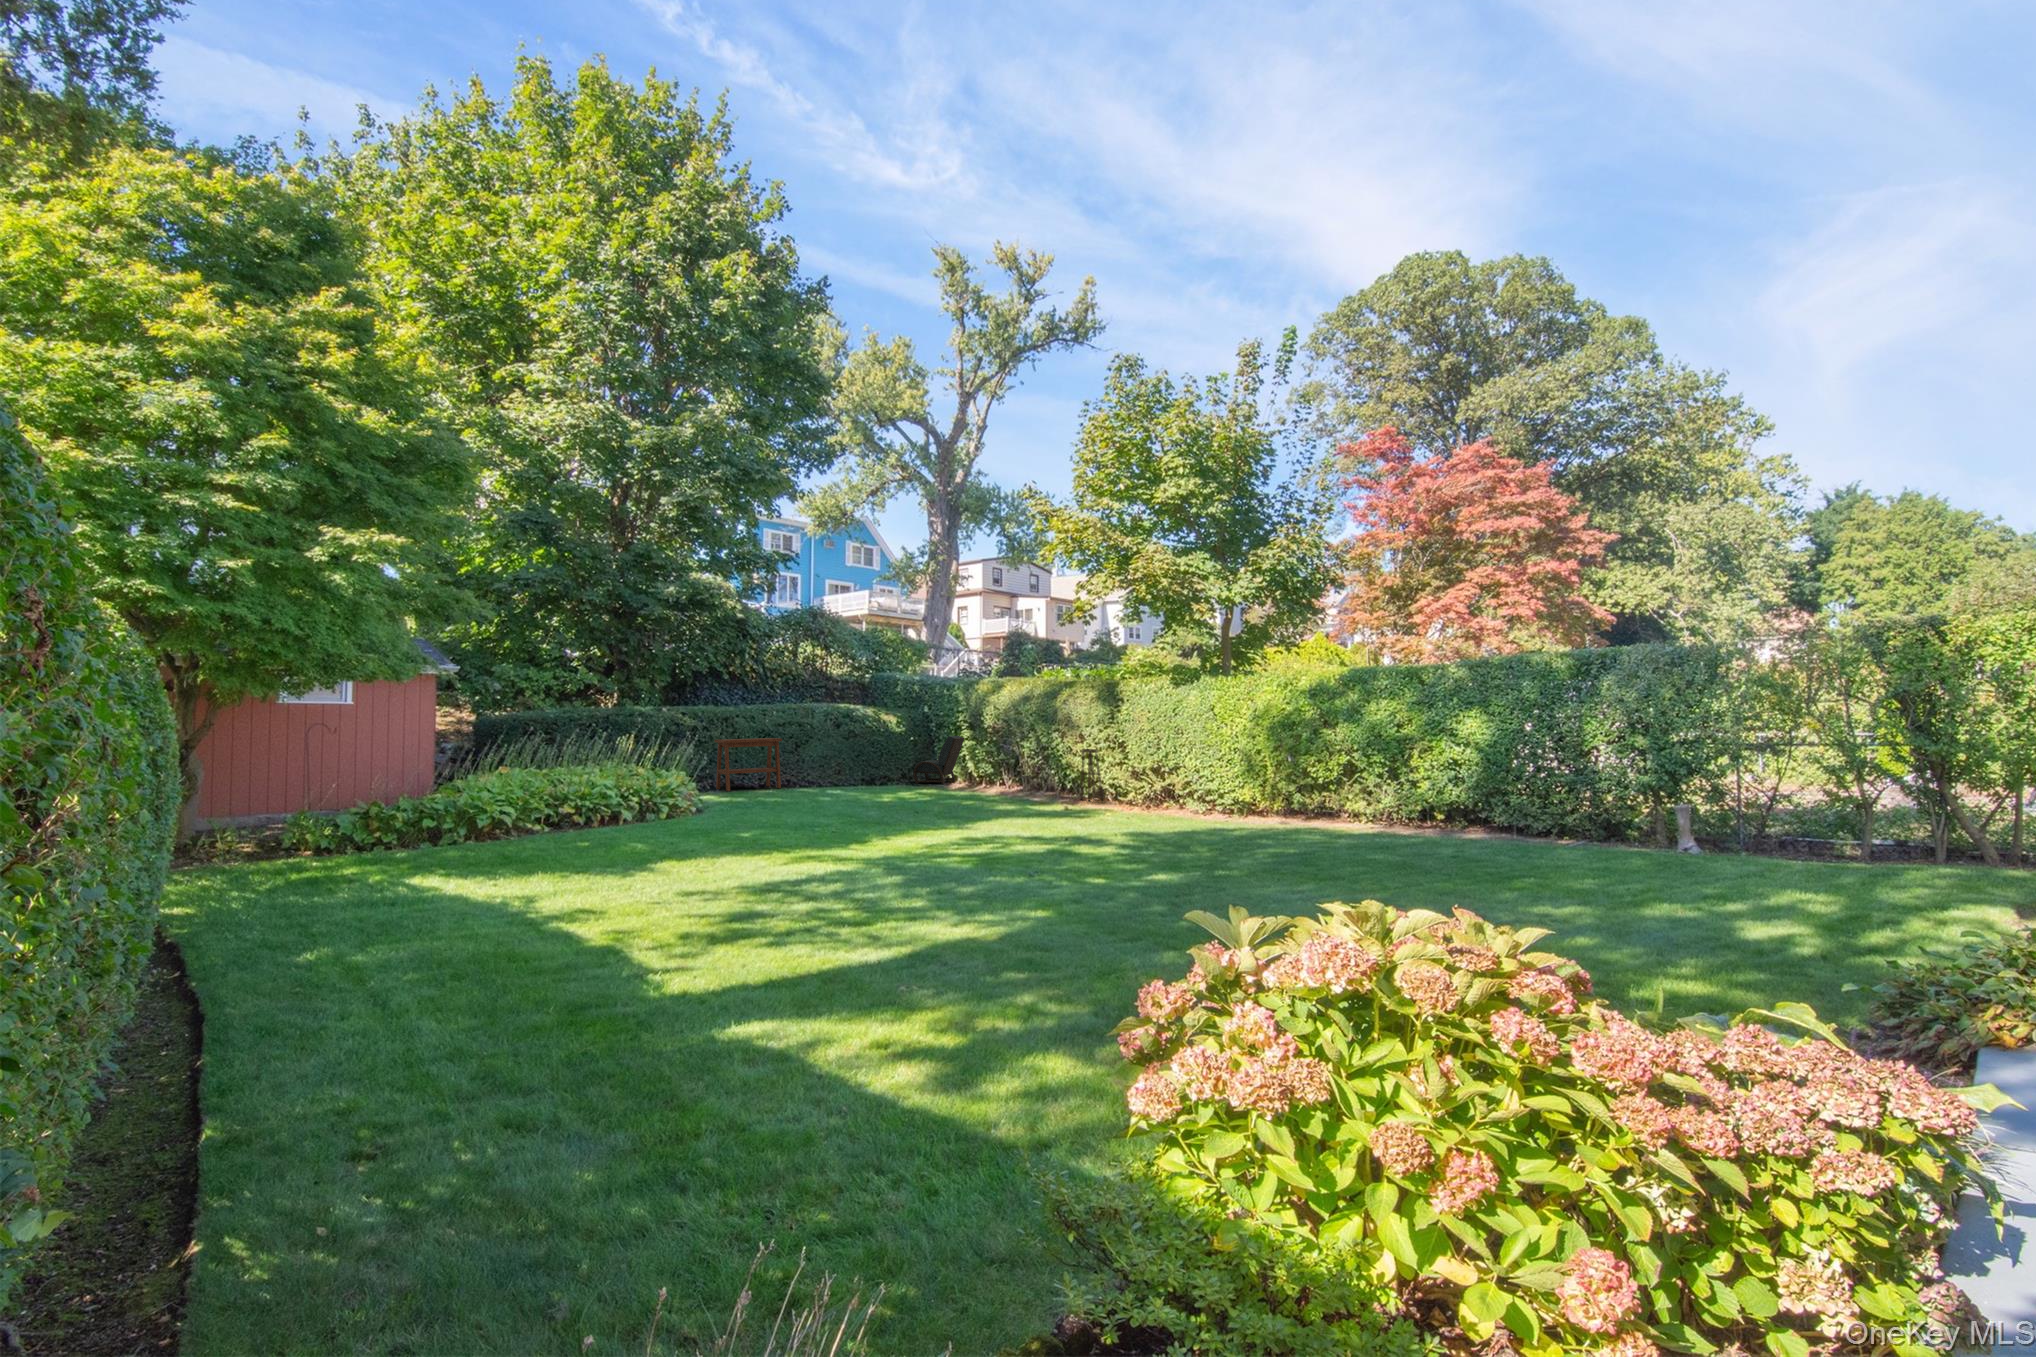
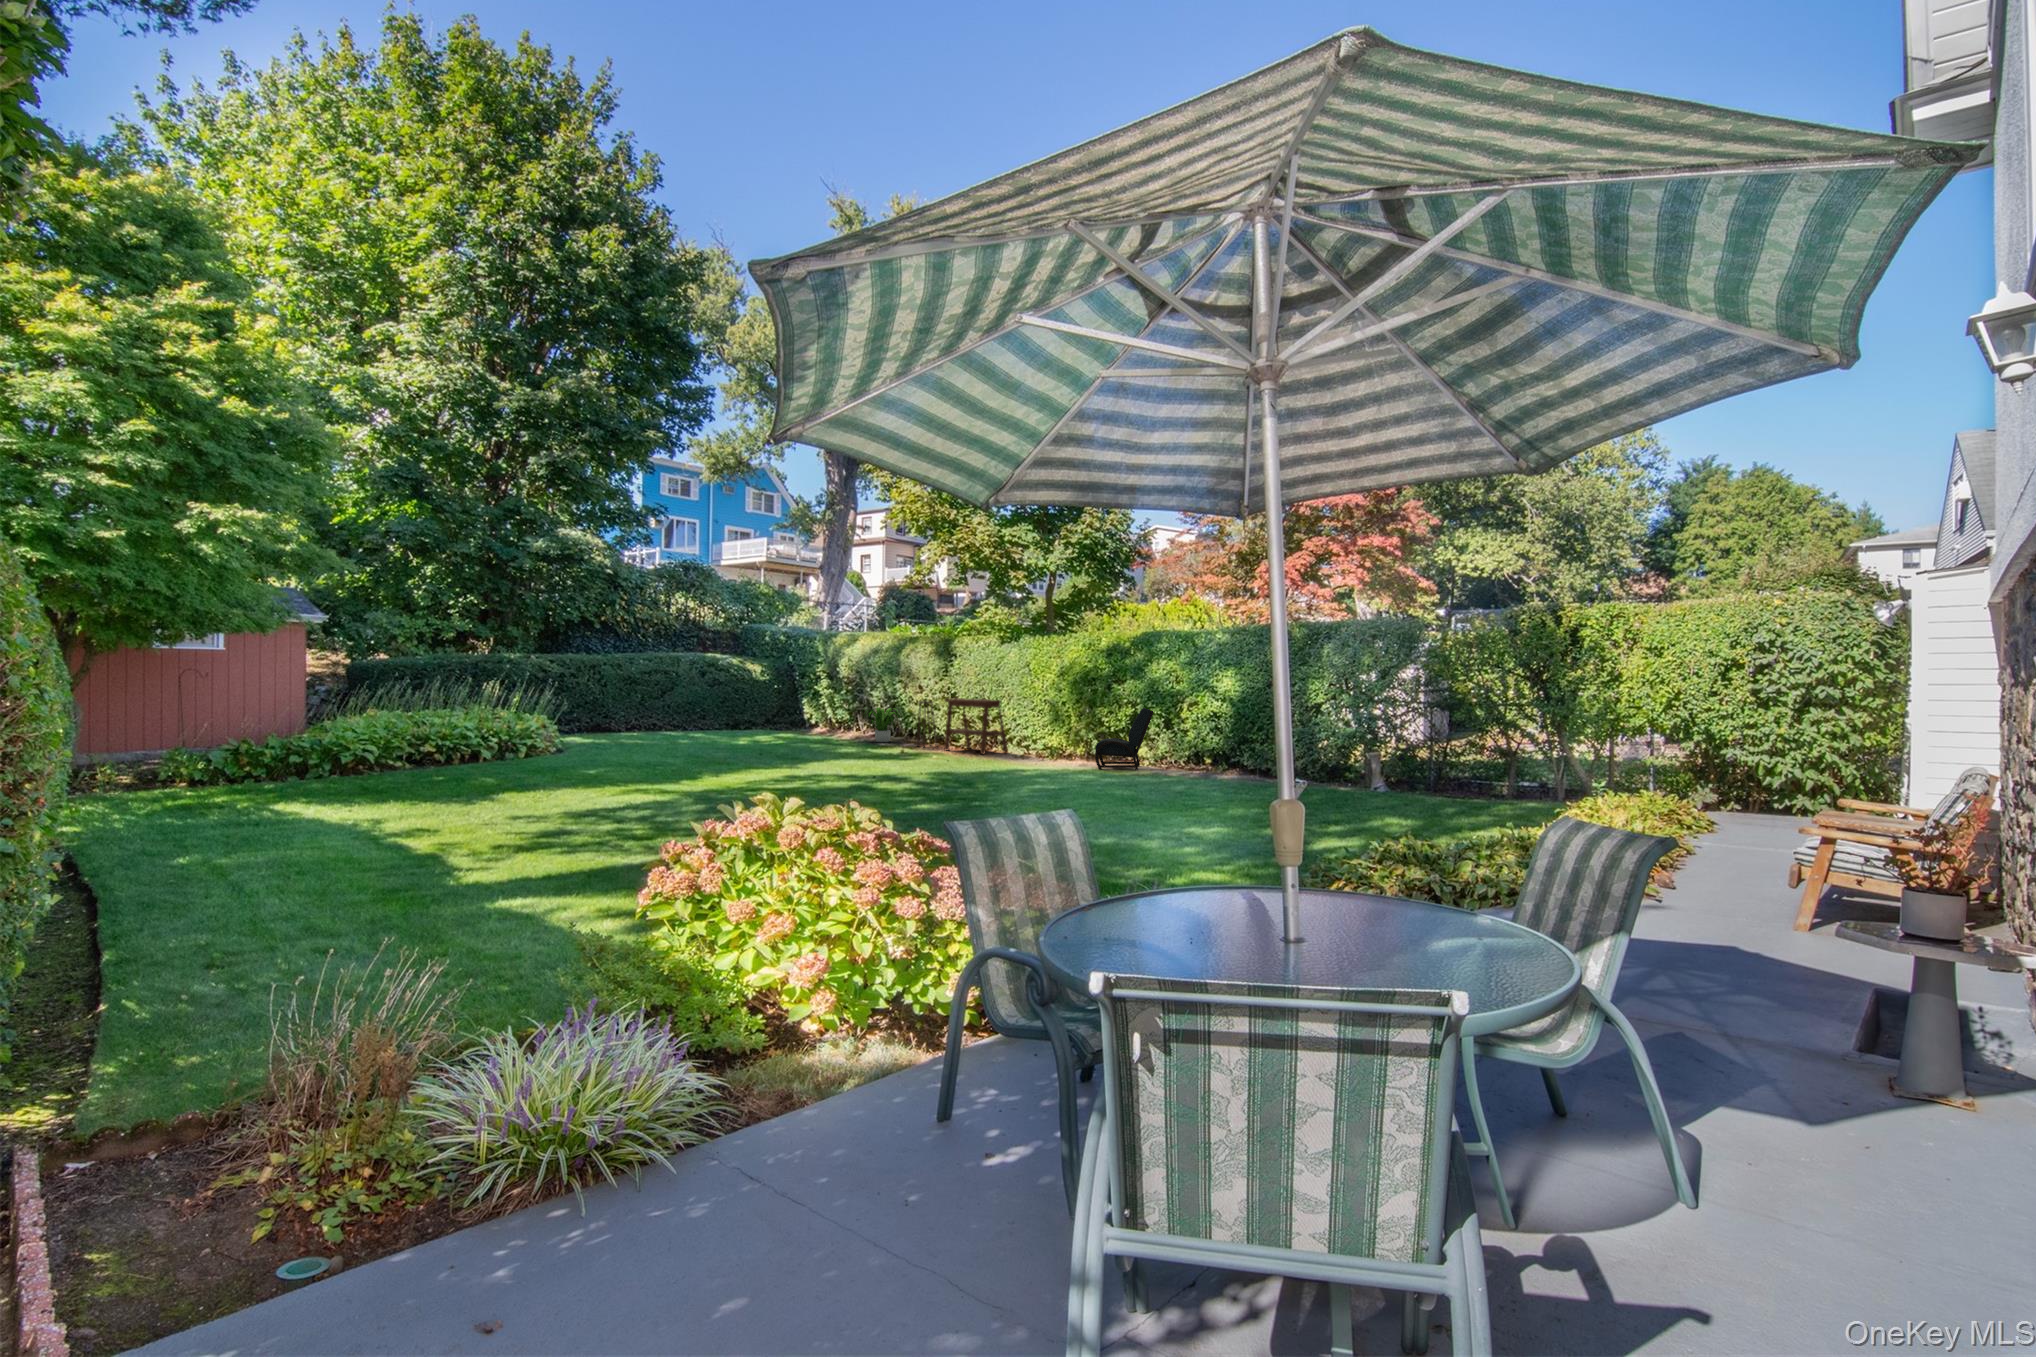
lounge chair: present [913,736,964,784] -> present [1095,708,1153,770]
side table: present [715,738,782,791] -> present [944,698,1008,754]
potted plant: none [1014,756,1060,795] -> present [865,707,900,742]

